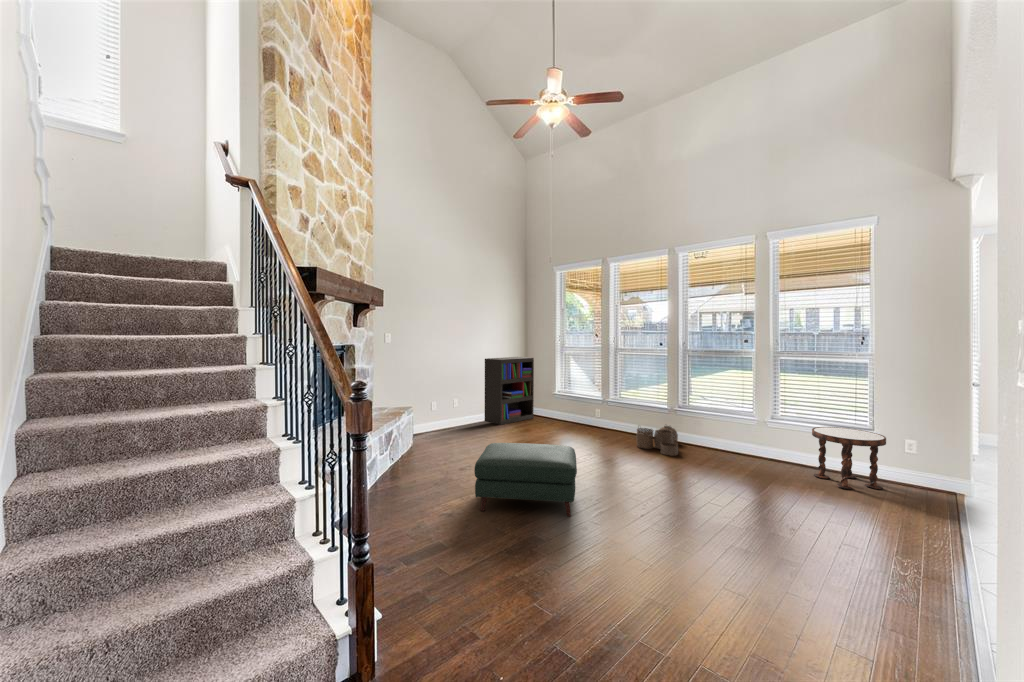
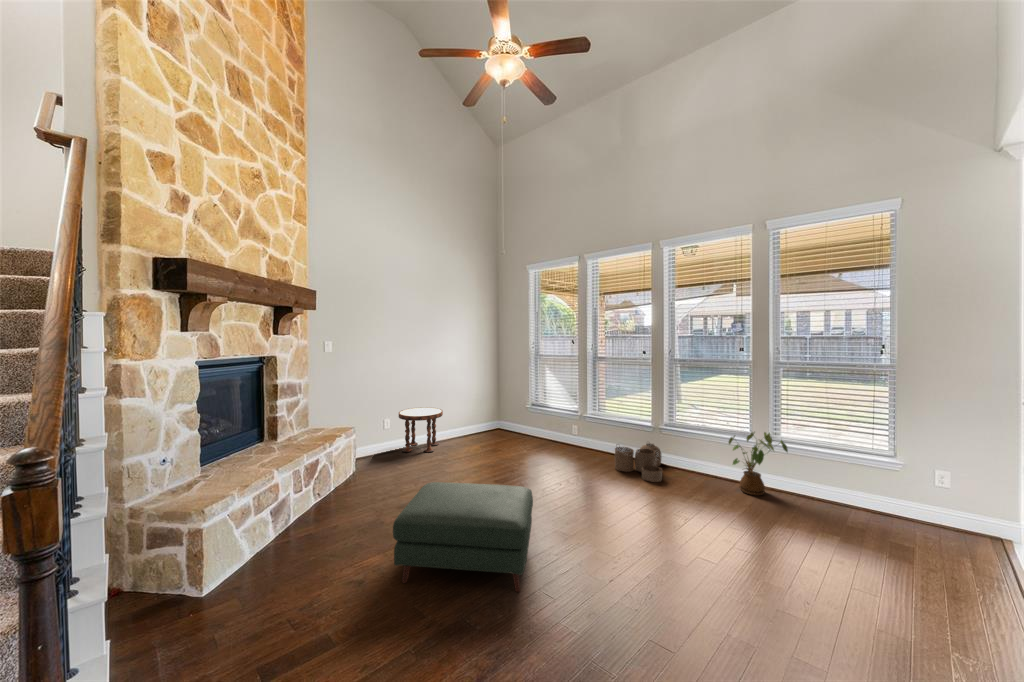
bookshelf: present [485,357,534,425] -> none [451,362,505,439]
house plant: none [735,411,785,465] -> present [729,432,788,495]
side table: present [812,427,886,489] -> present [399,407,443,452]

